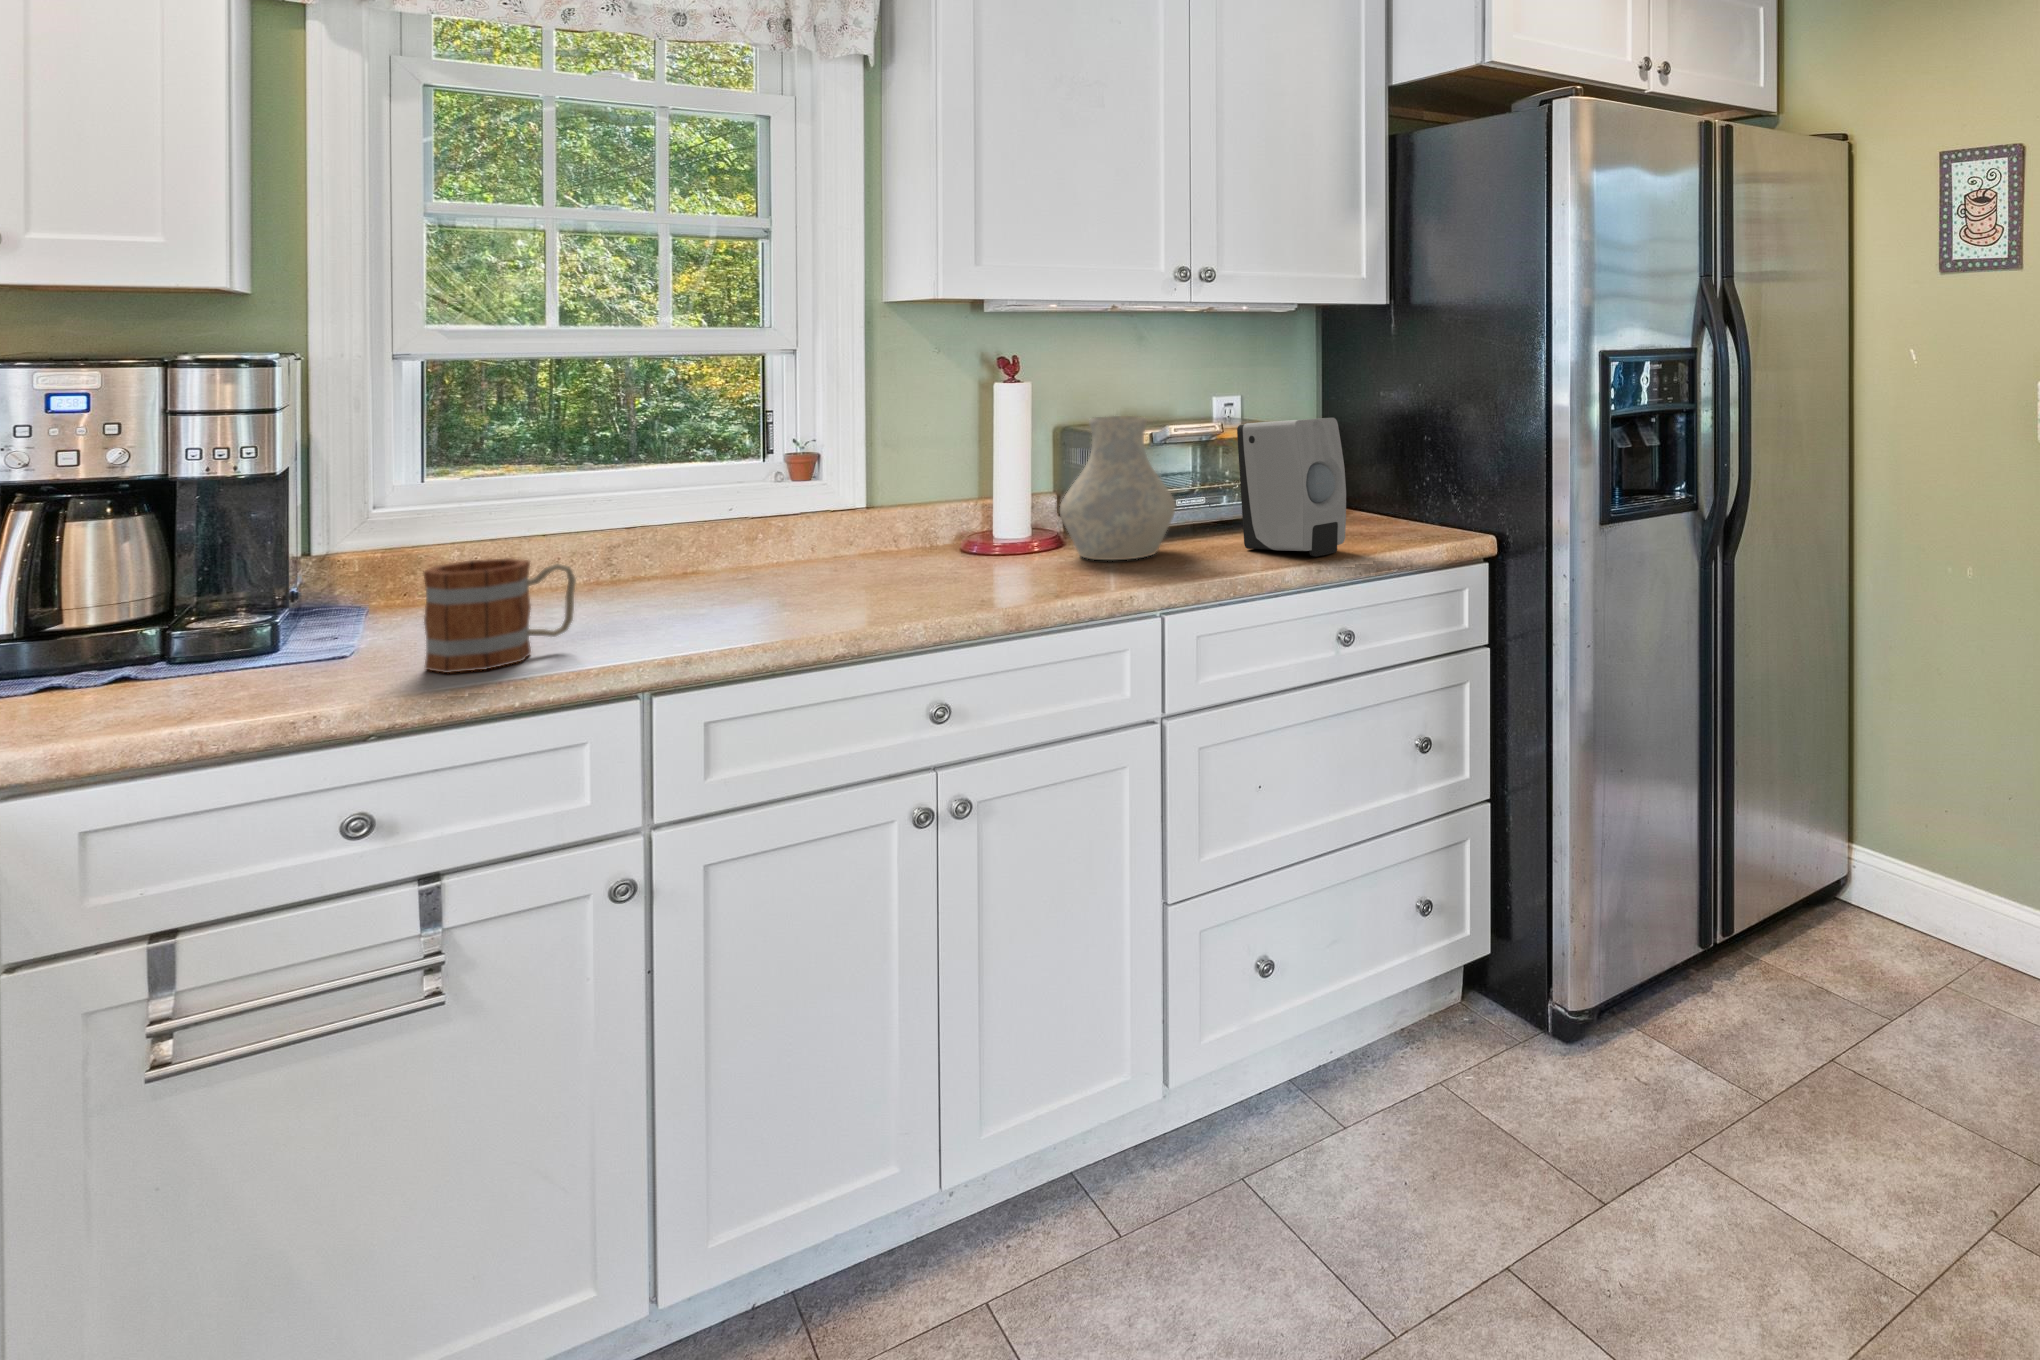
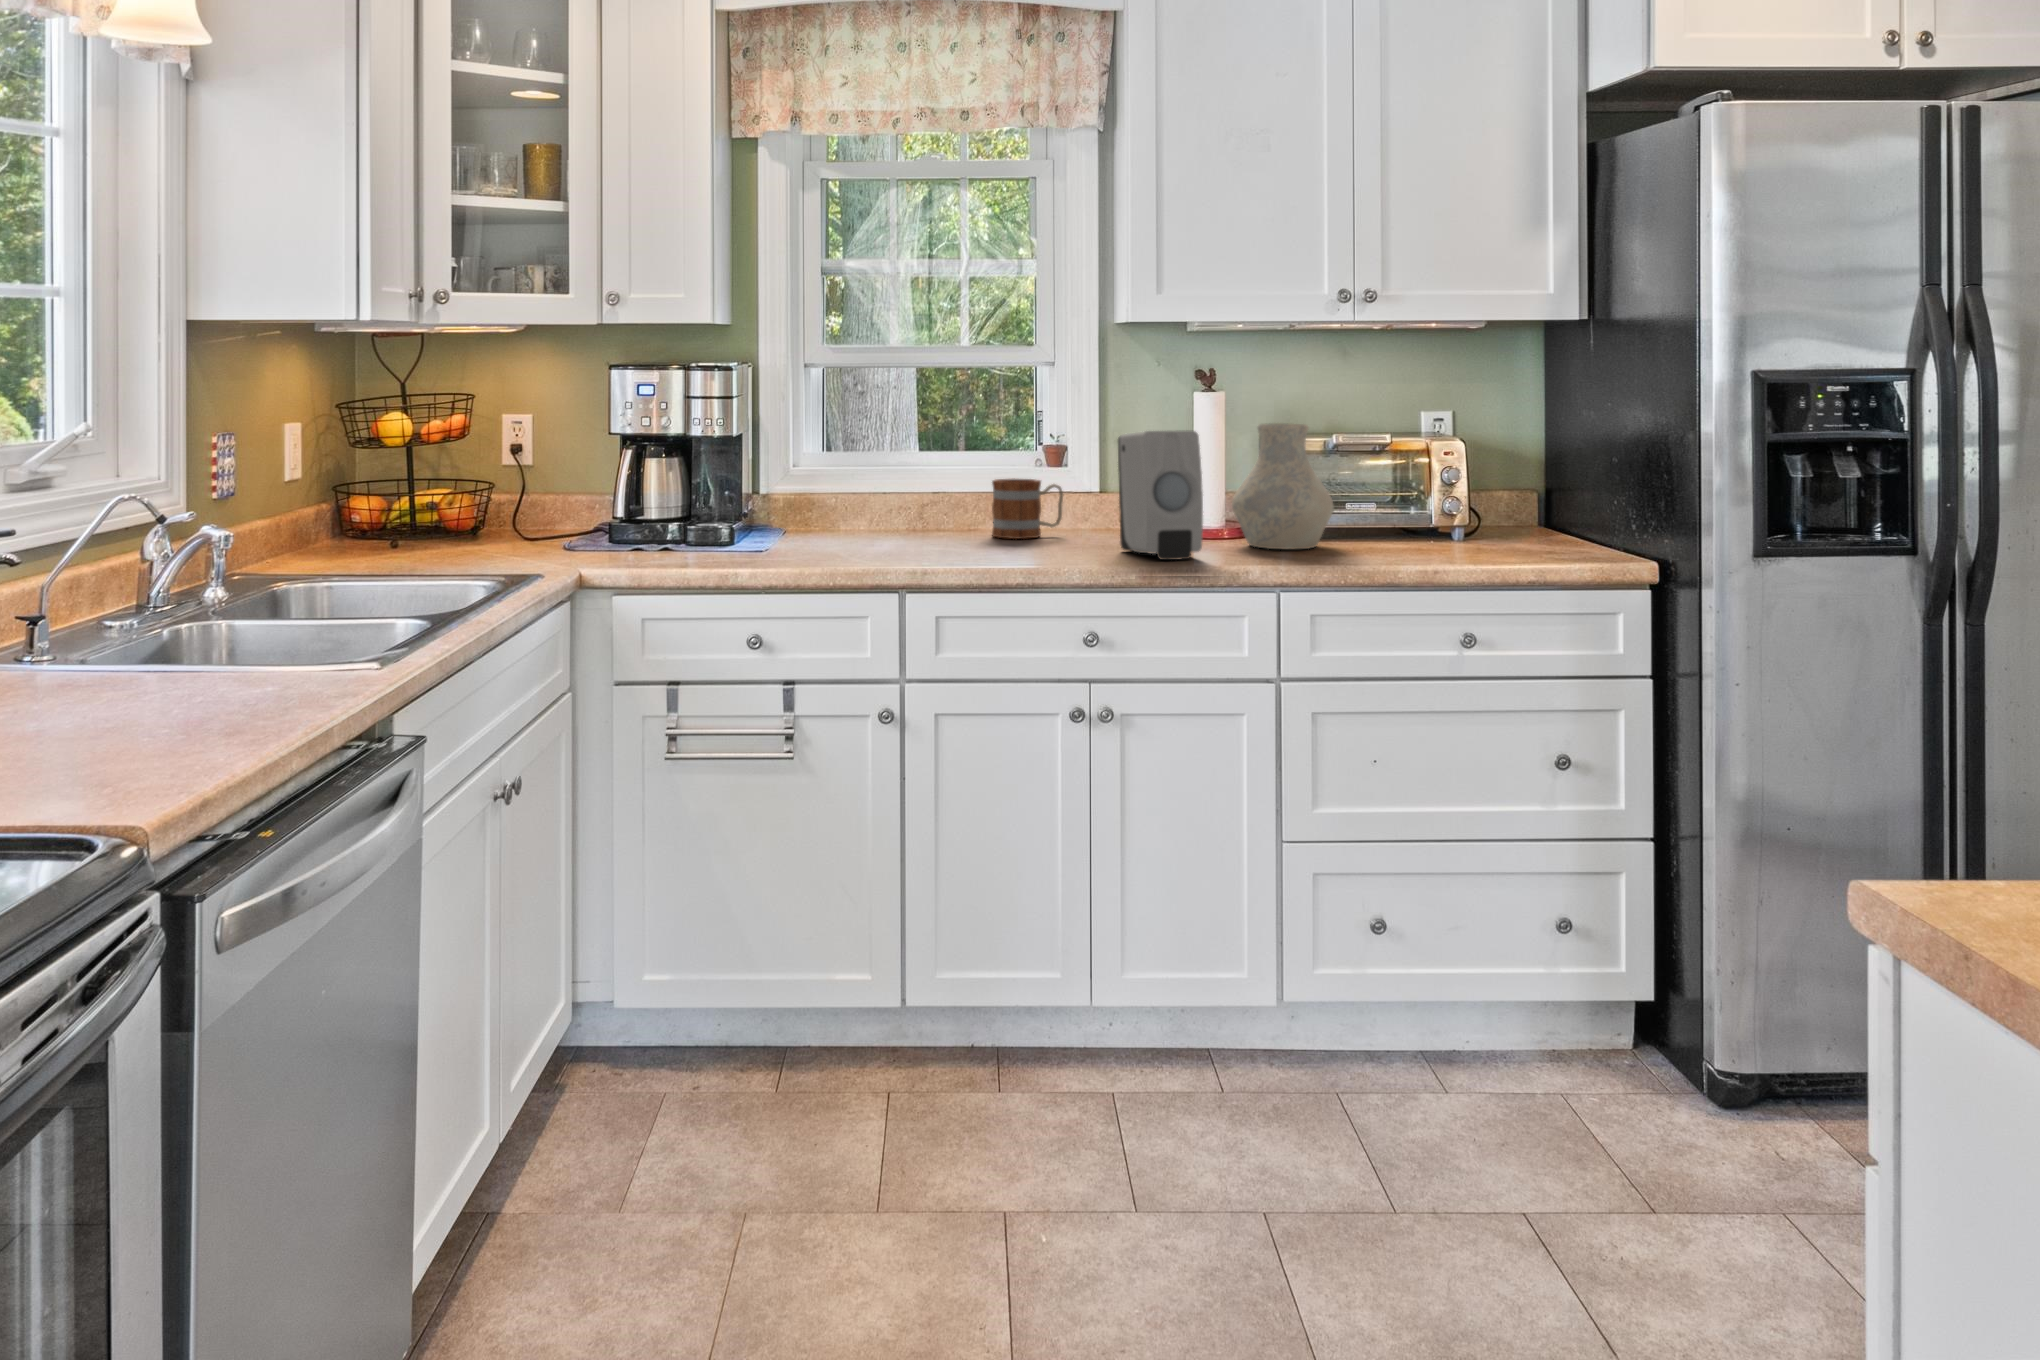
soap dispenser: present [1237,418,1346,556] -> present [1118,430,1203,560]
mug: present [424,558,576,673] -> present [992,478,1063,539]

